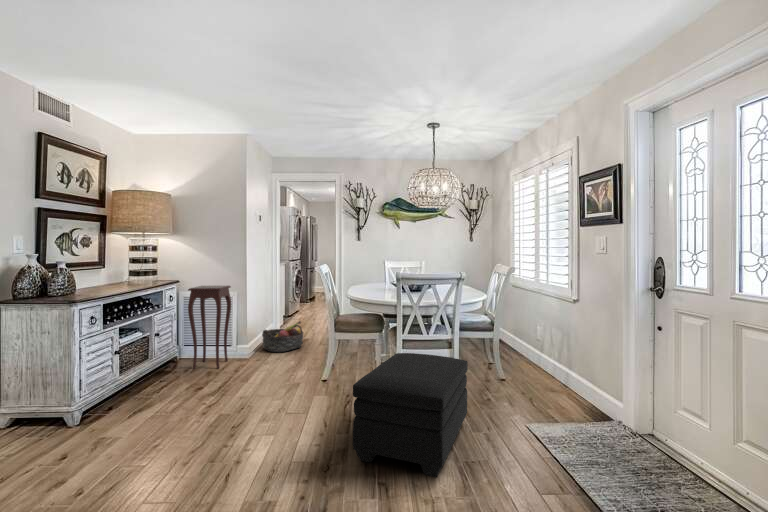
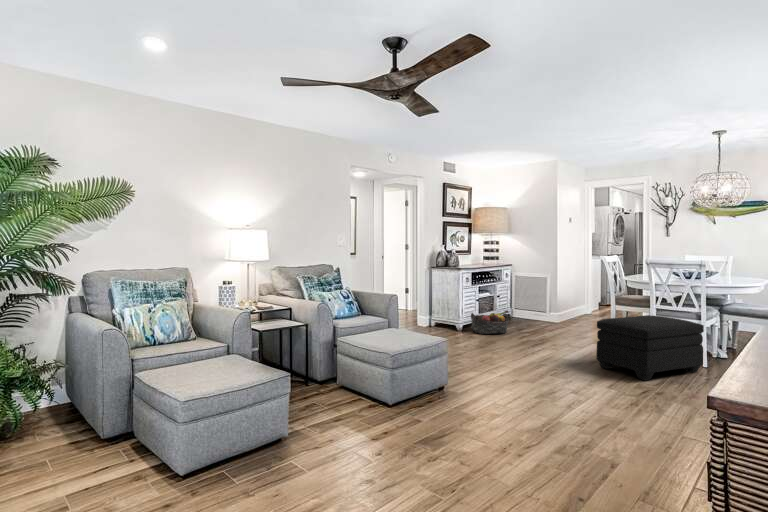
side table: present [188,286,231,369] -> none [516,268,546,324]
basket: present [262,321,303,352] -> present [471,310,509,334]

